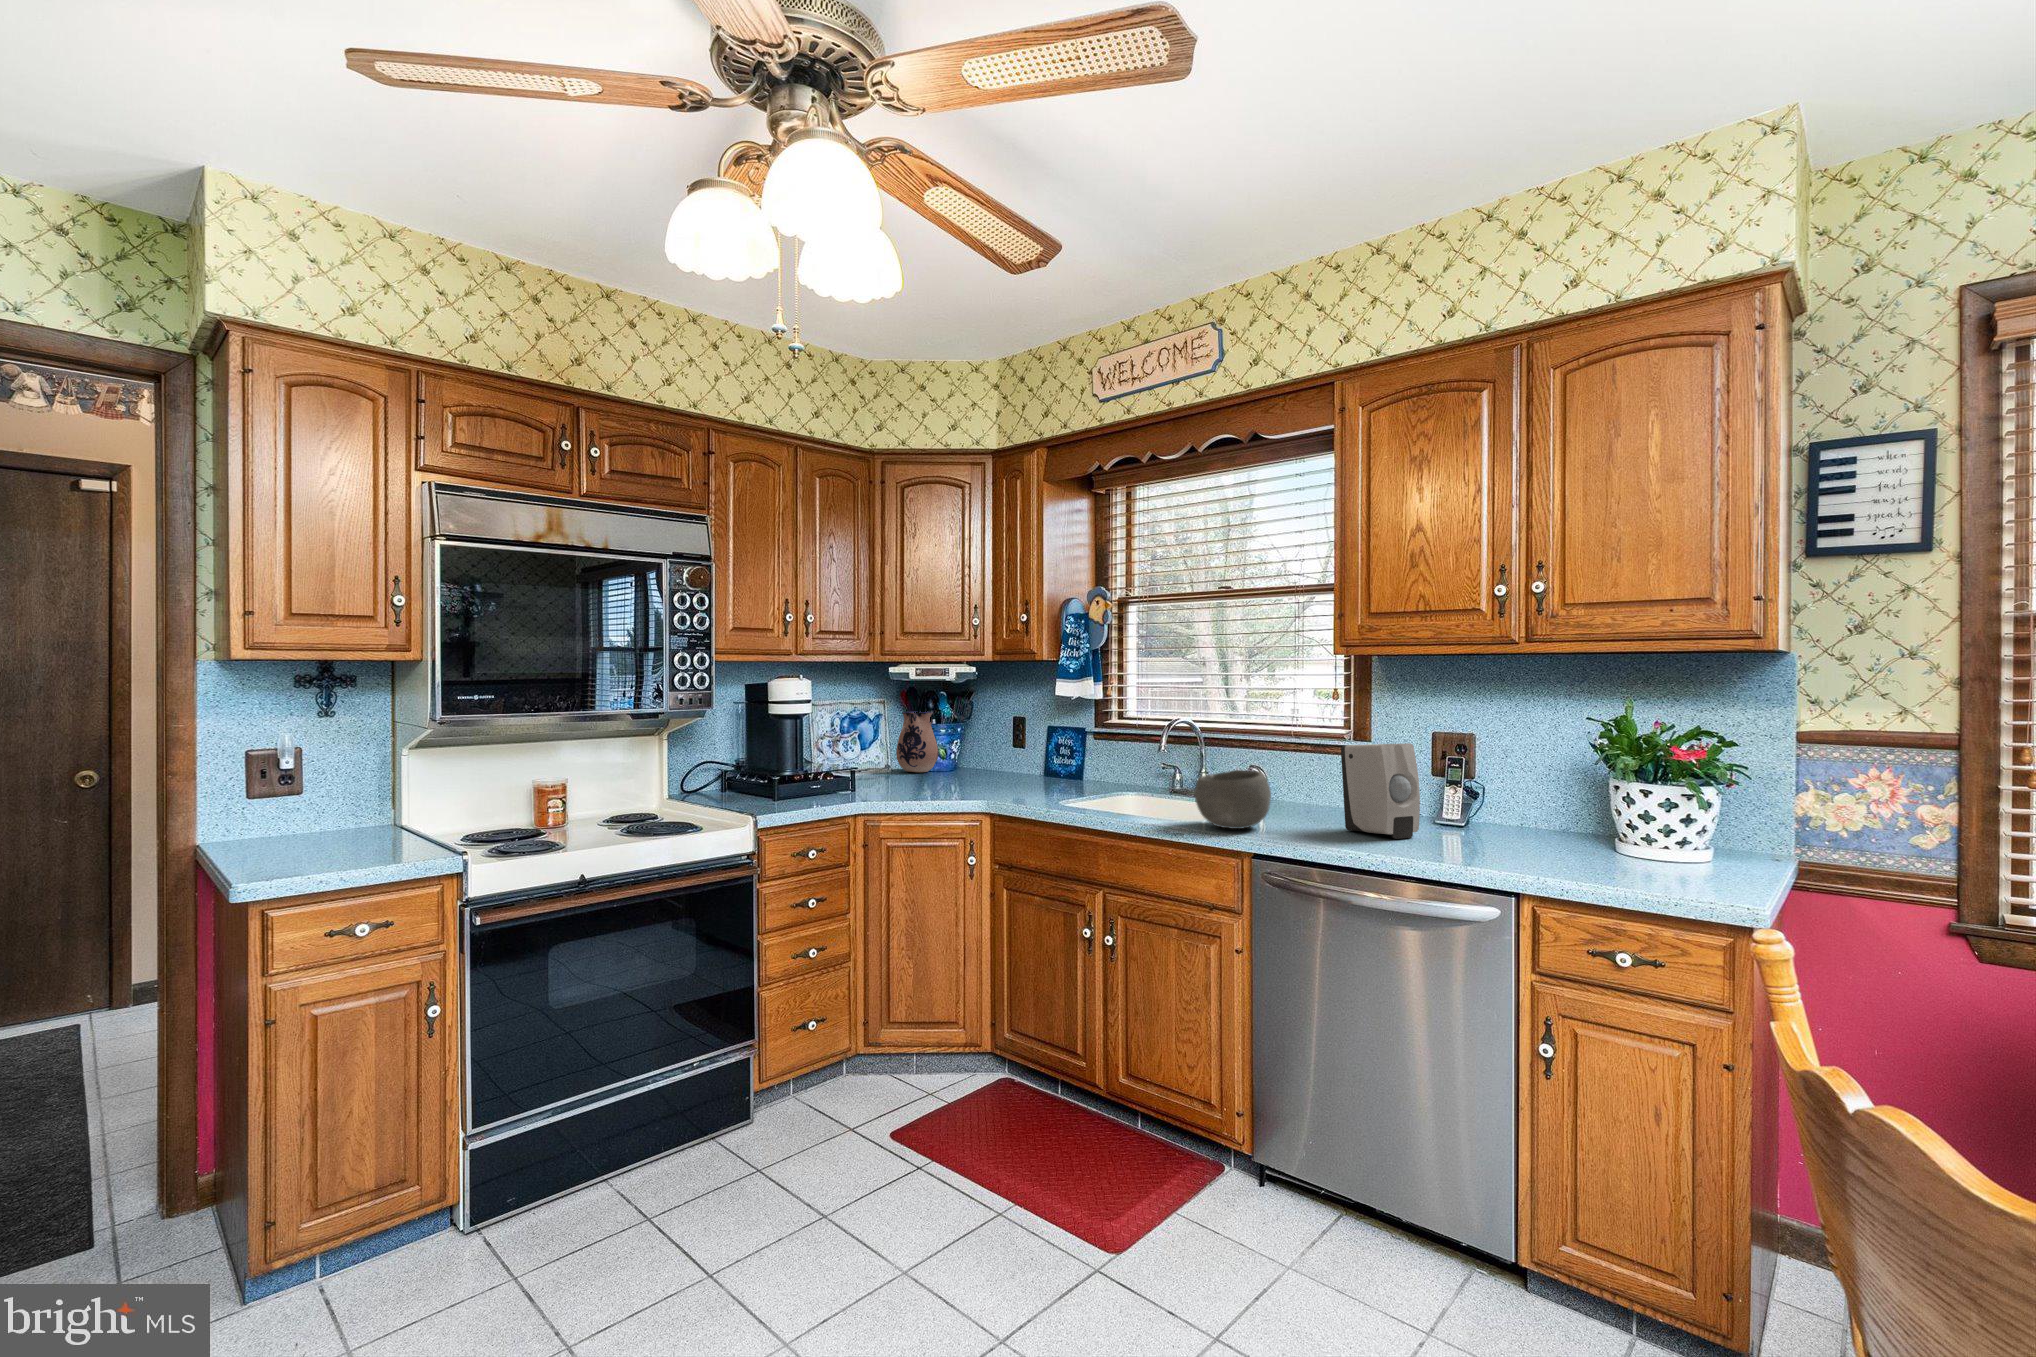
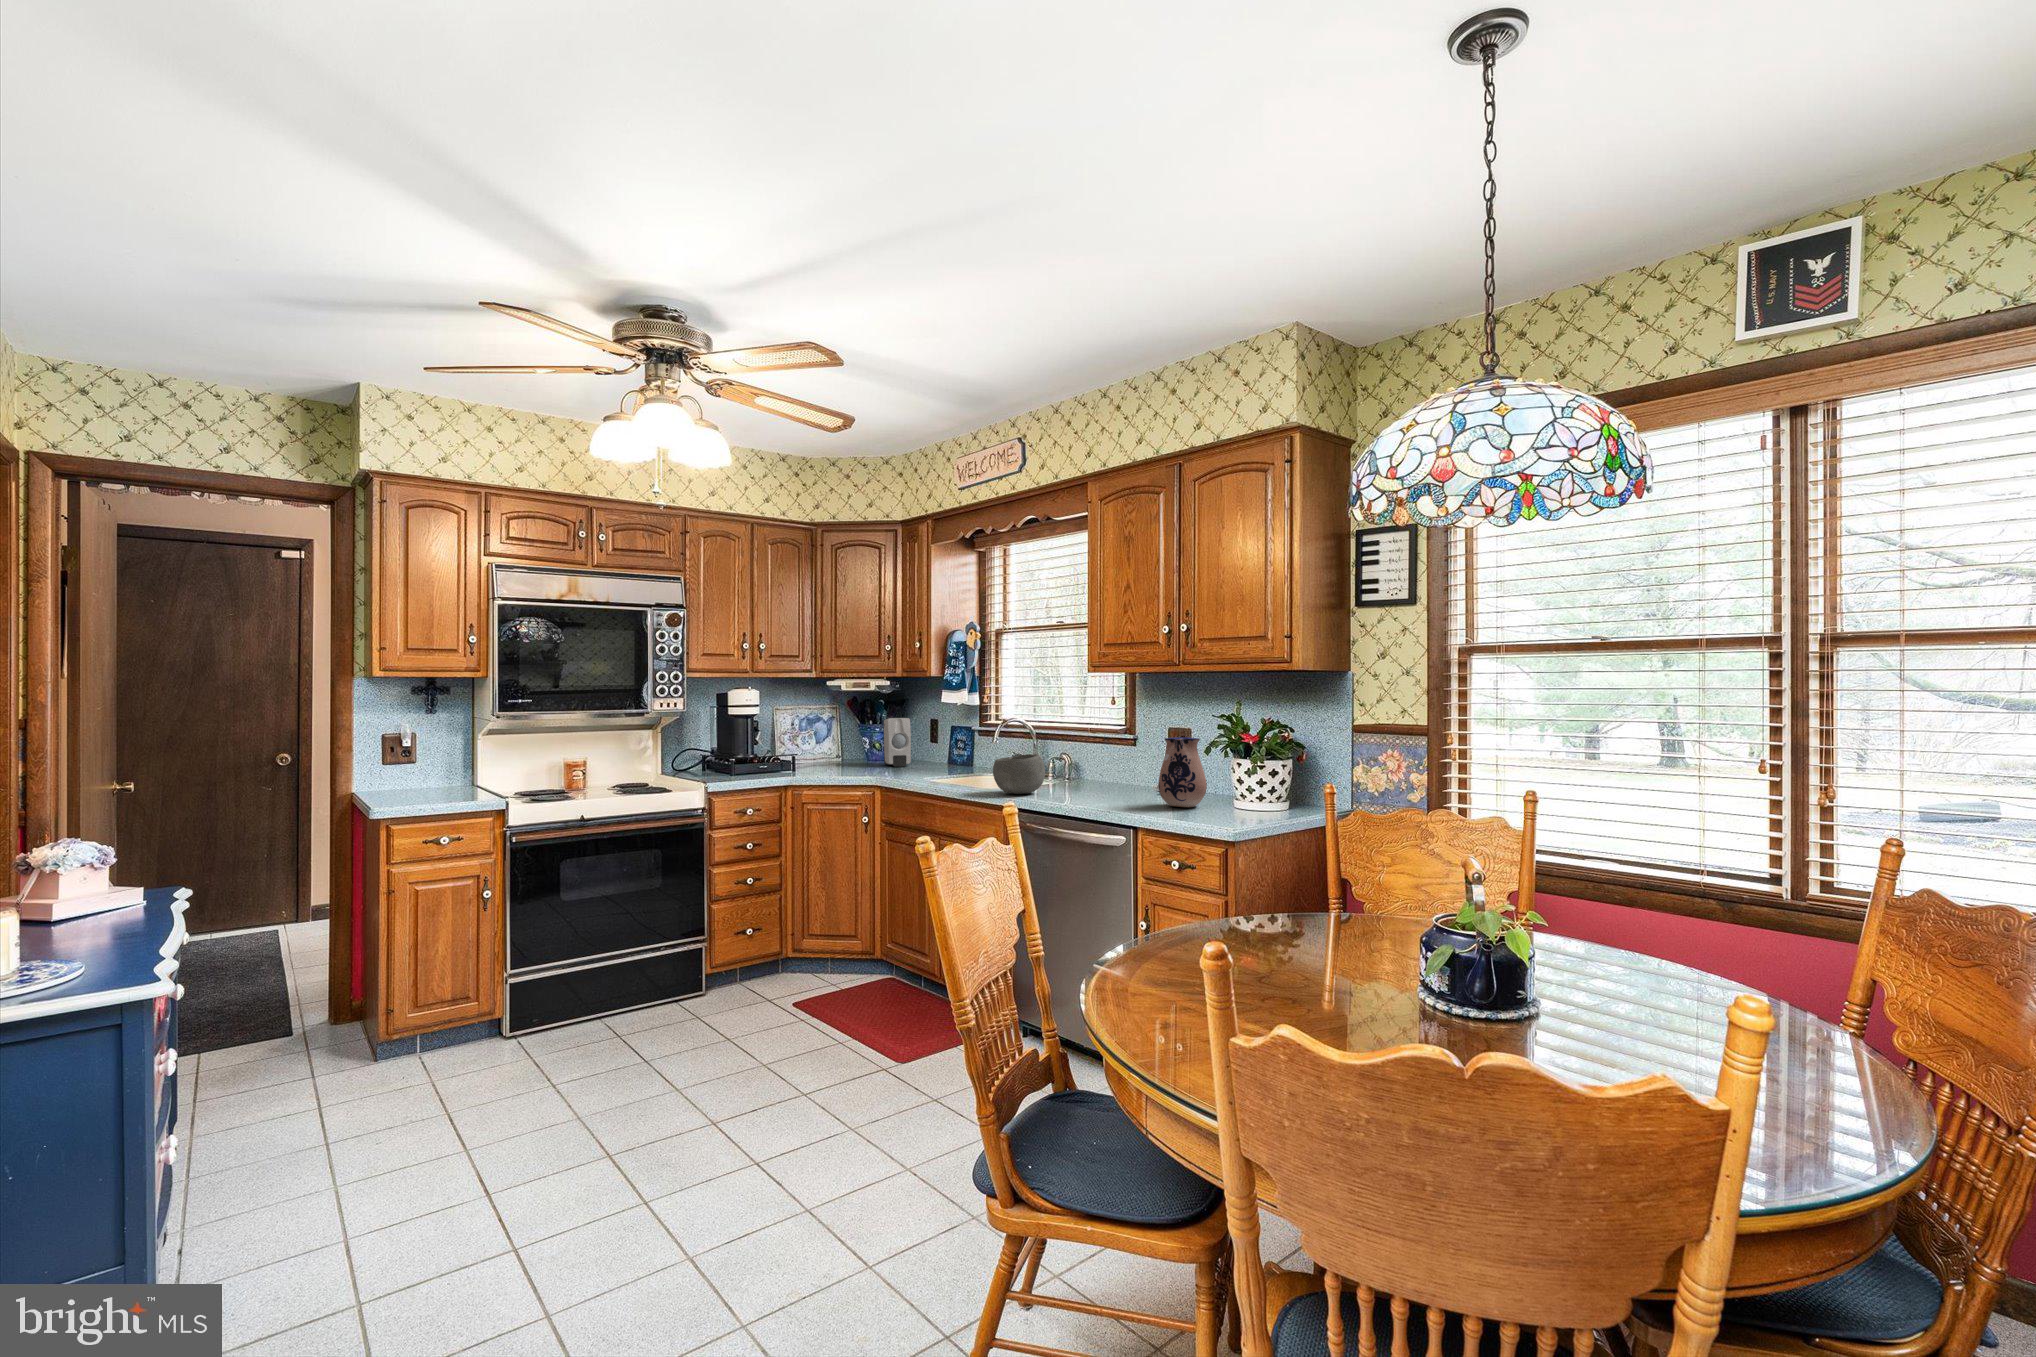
ceramic pitcher: present [896,711,938,772] -> present [1158,737,1207,807]
soap dispenser: present [1341,743,1420,839] -> present [884,718,911,767]

